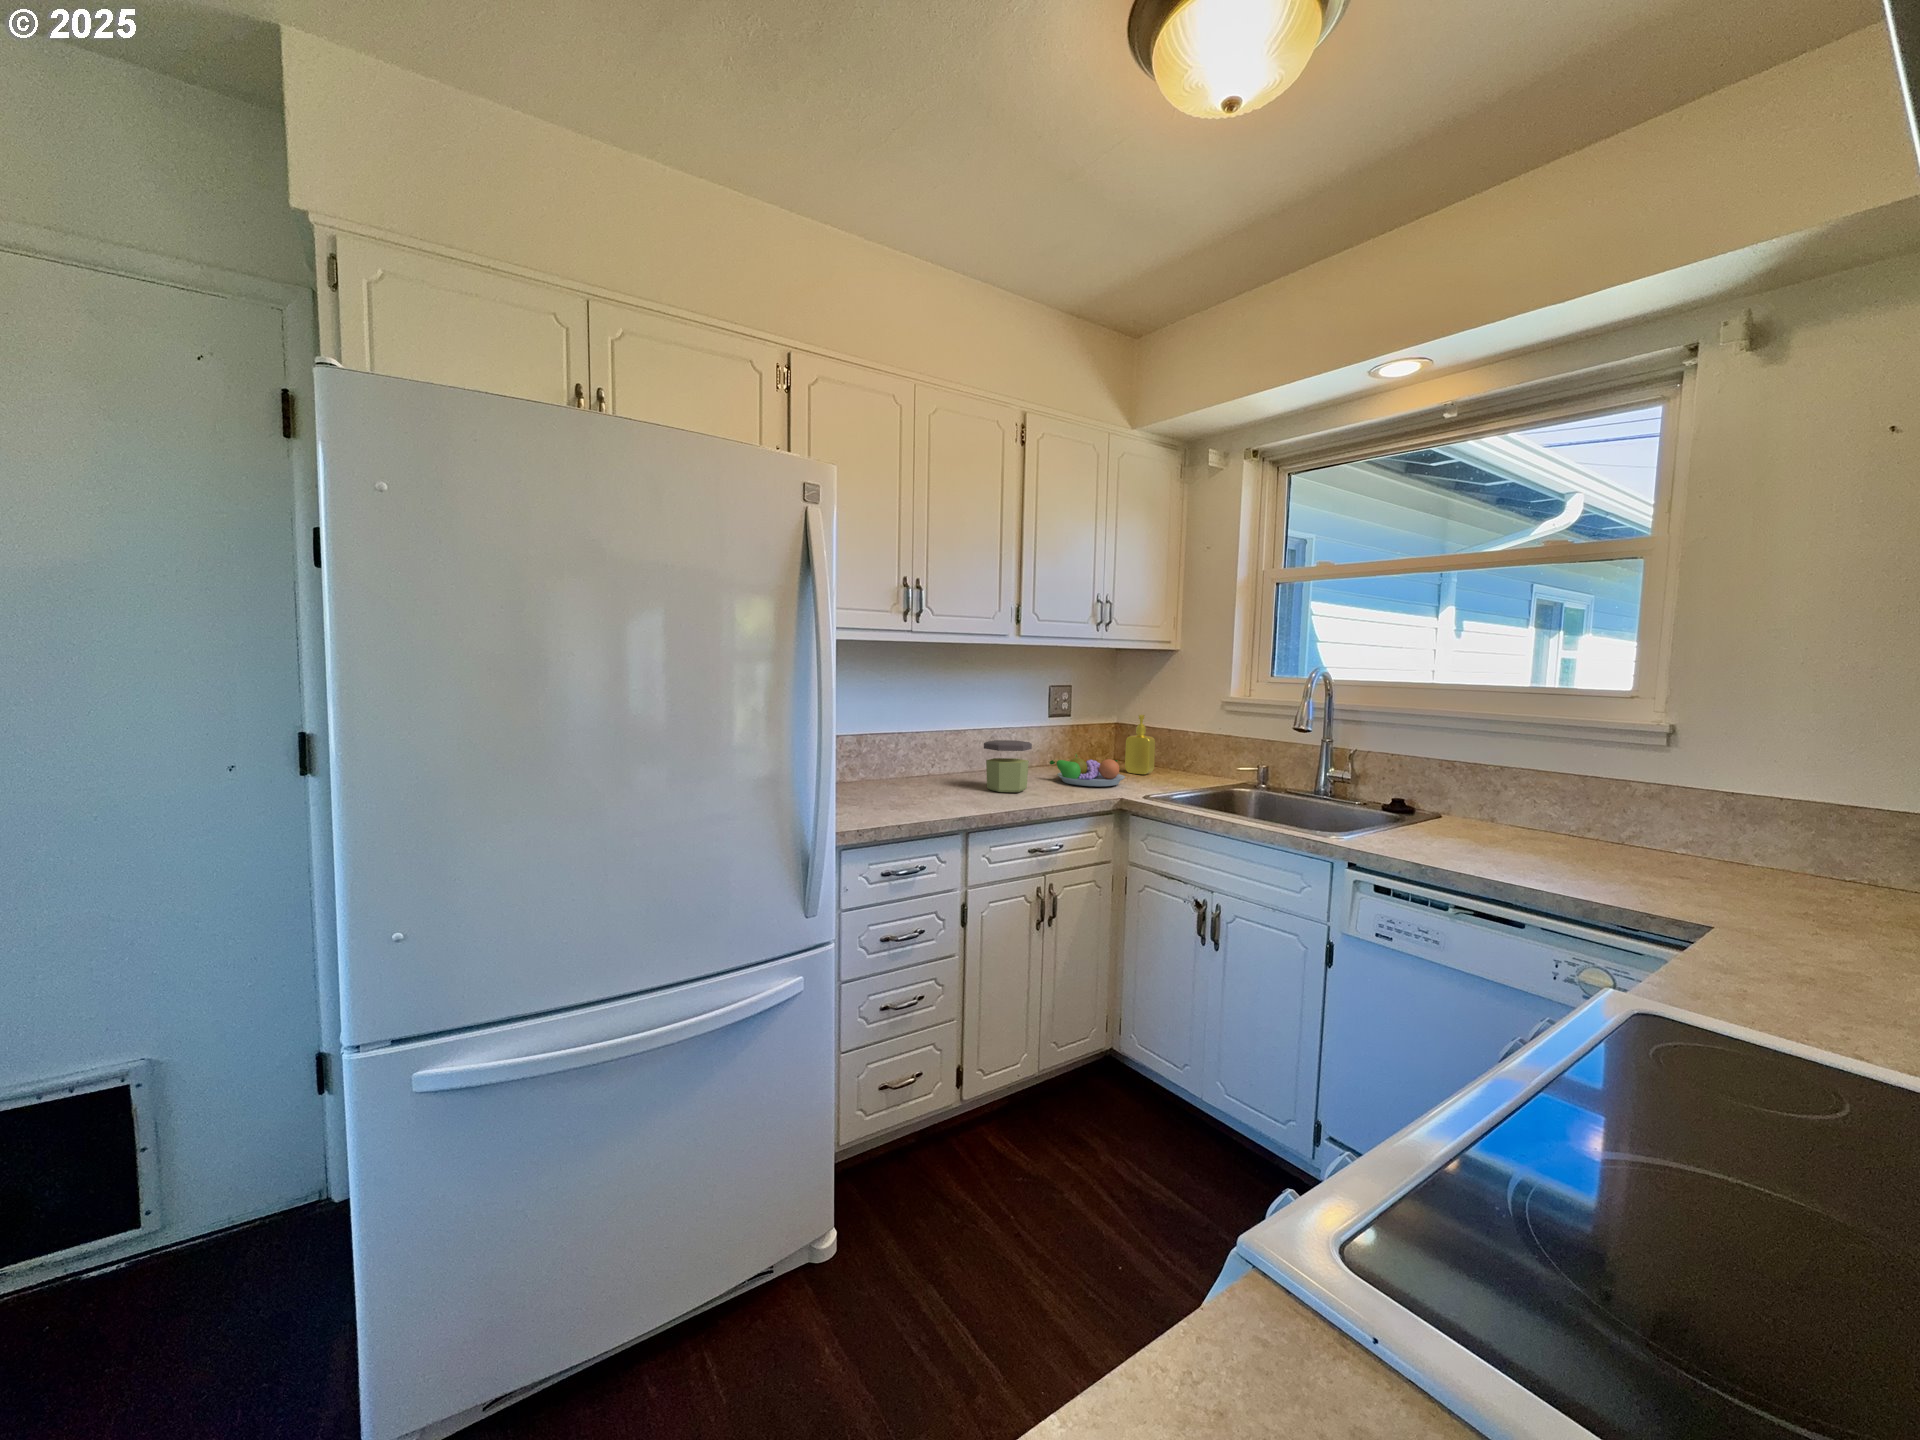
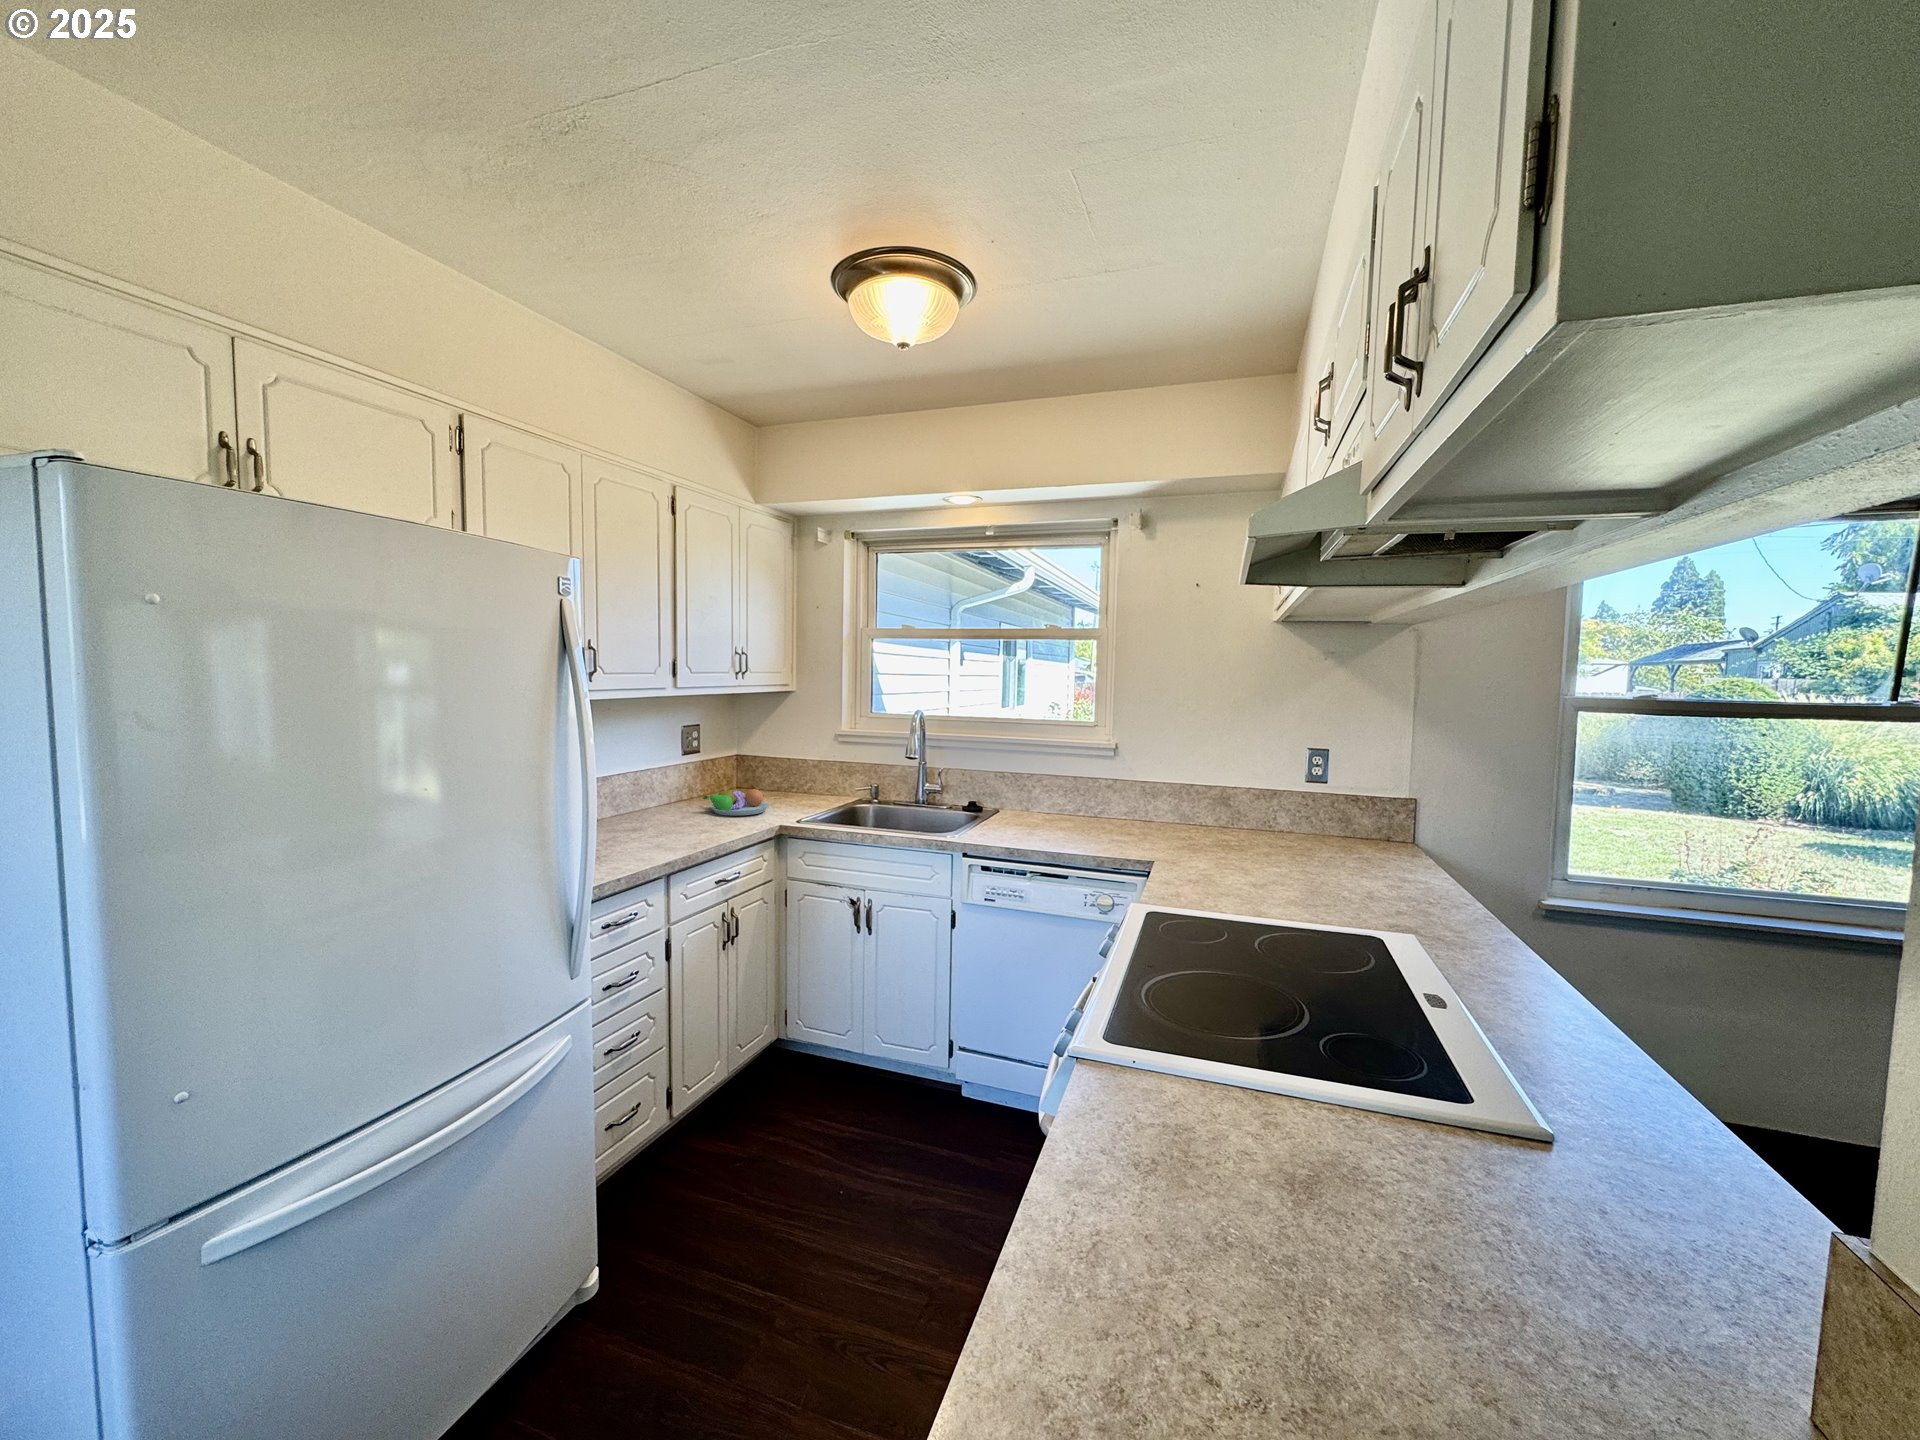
soap dispenser: present [1125,715,1155,774] -> none [757,747,782,798]
jar: present [984,740,1032,792] -> none [655,783,699,832]

